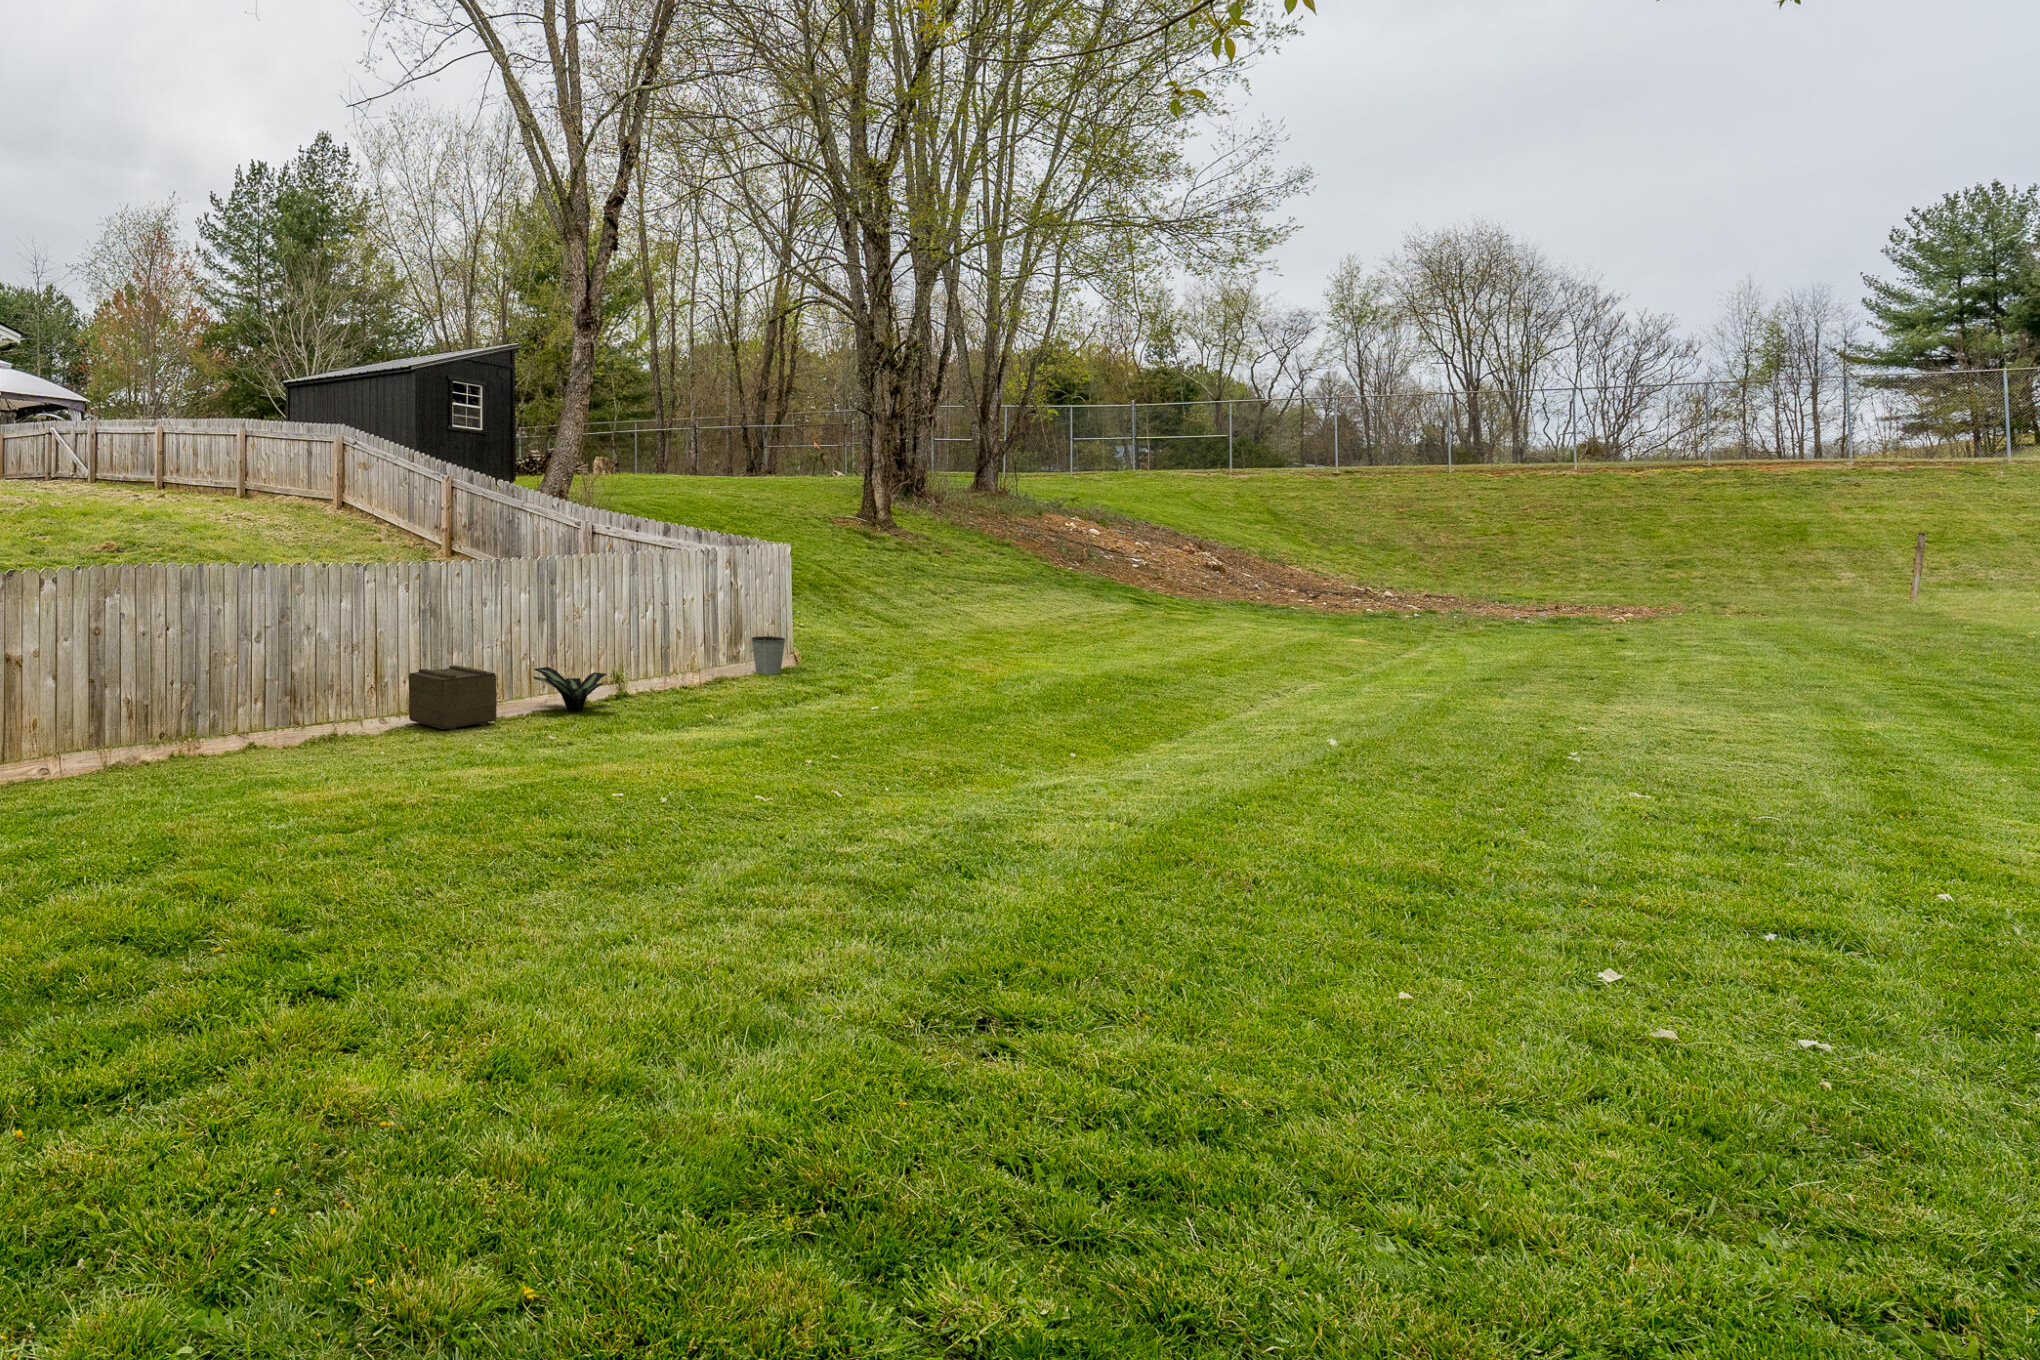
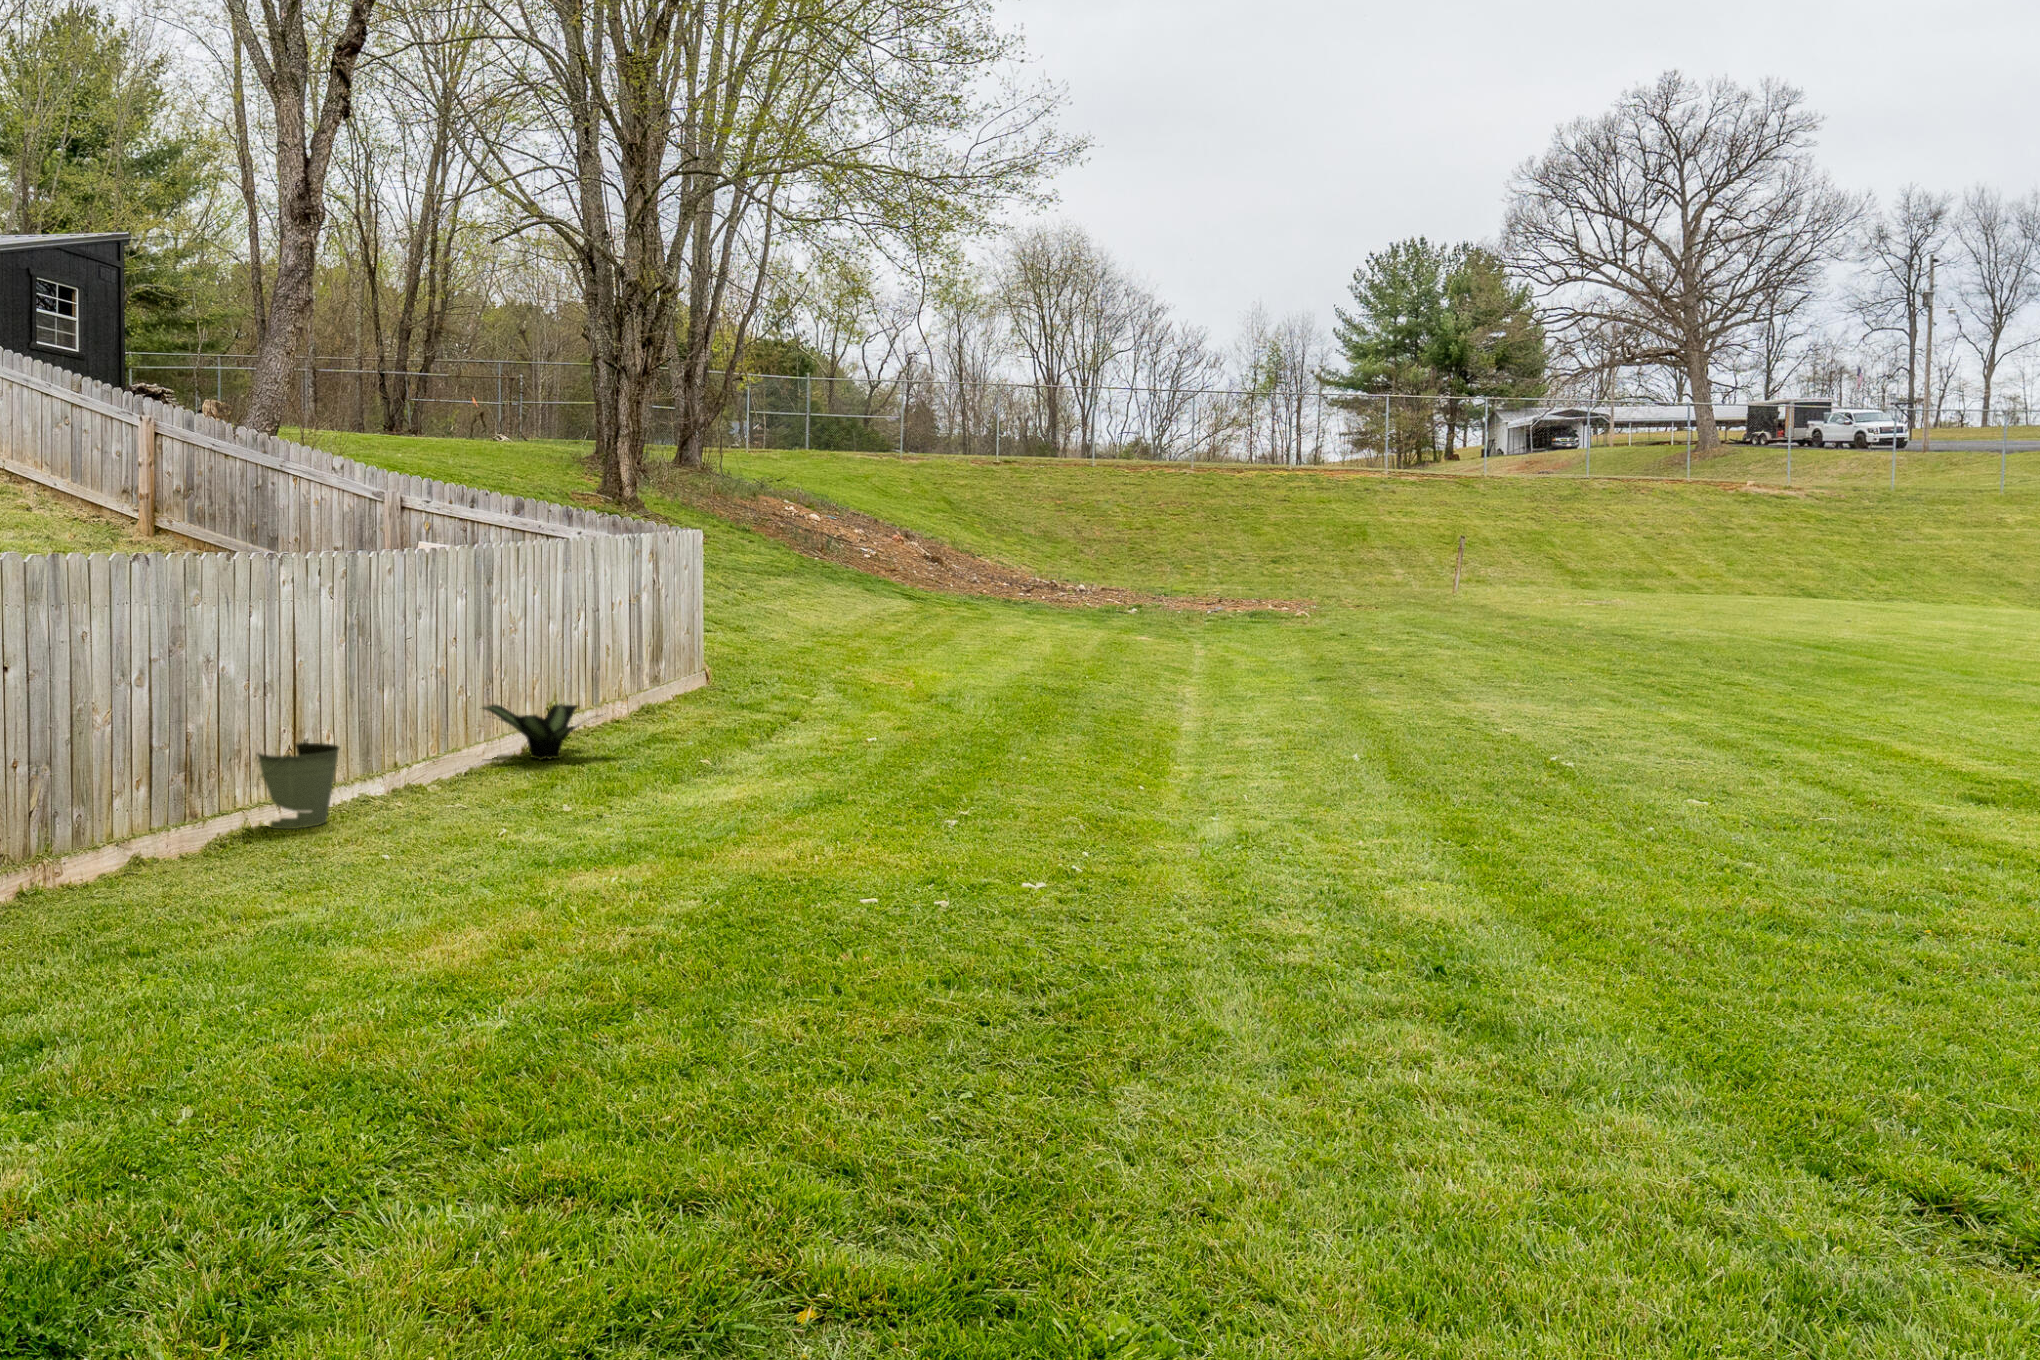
bucket: present [750,635,785,674] -> present [258,740,339,829]
wooden crate: present [409,665,497,730] -> none [336,706,481,803]

